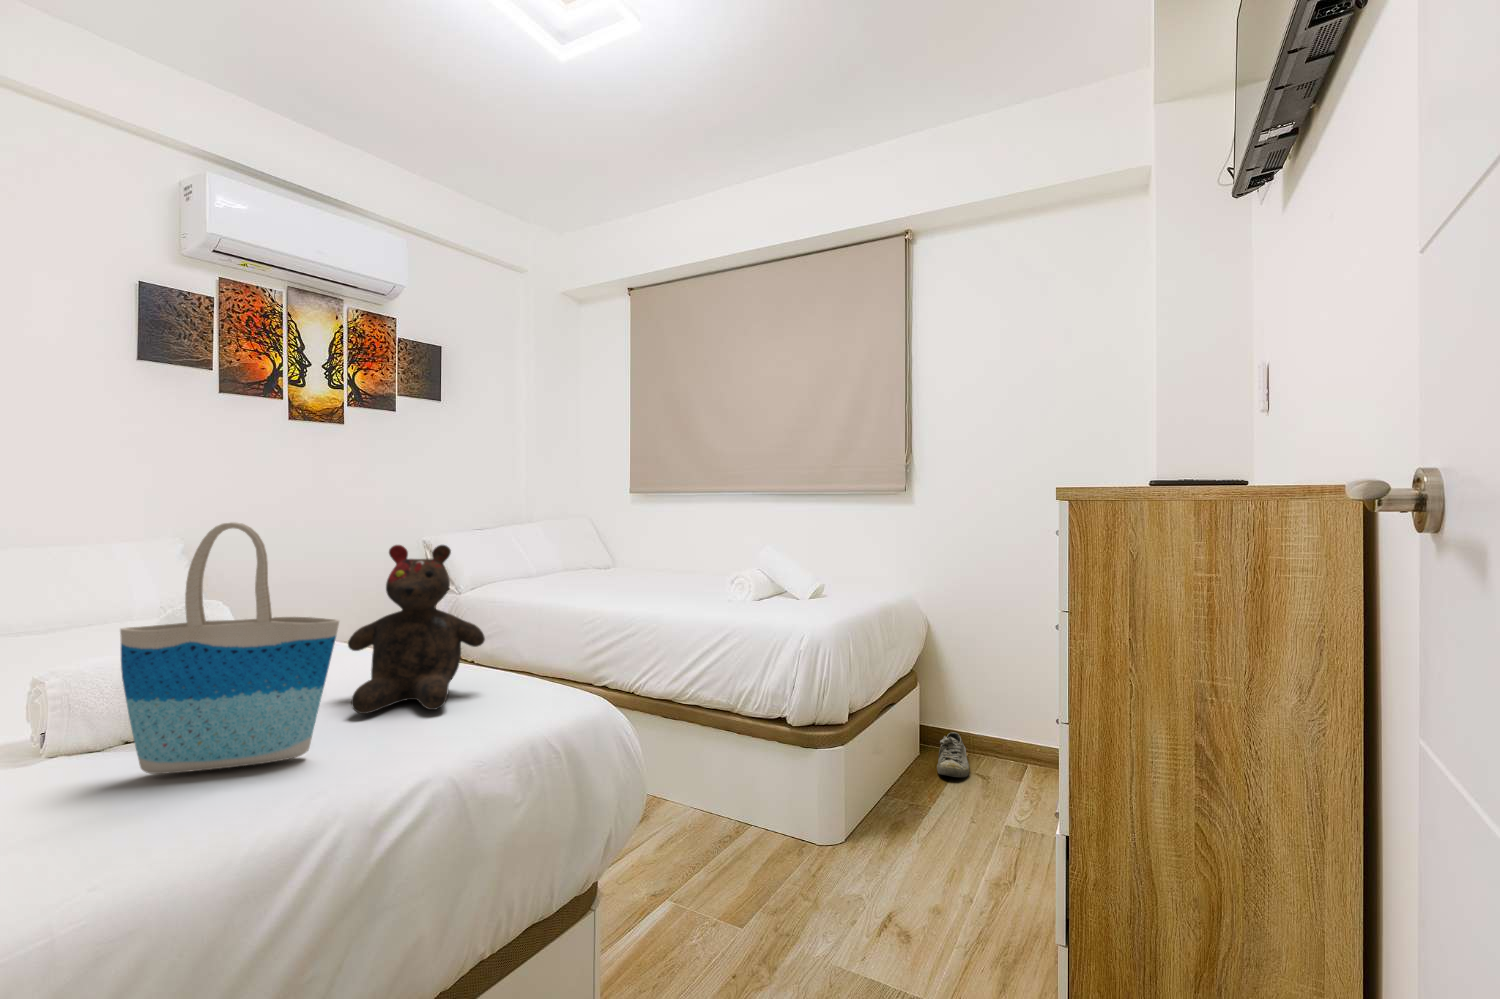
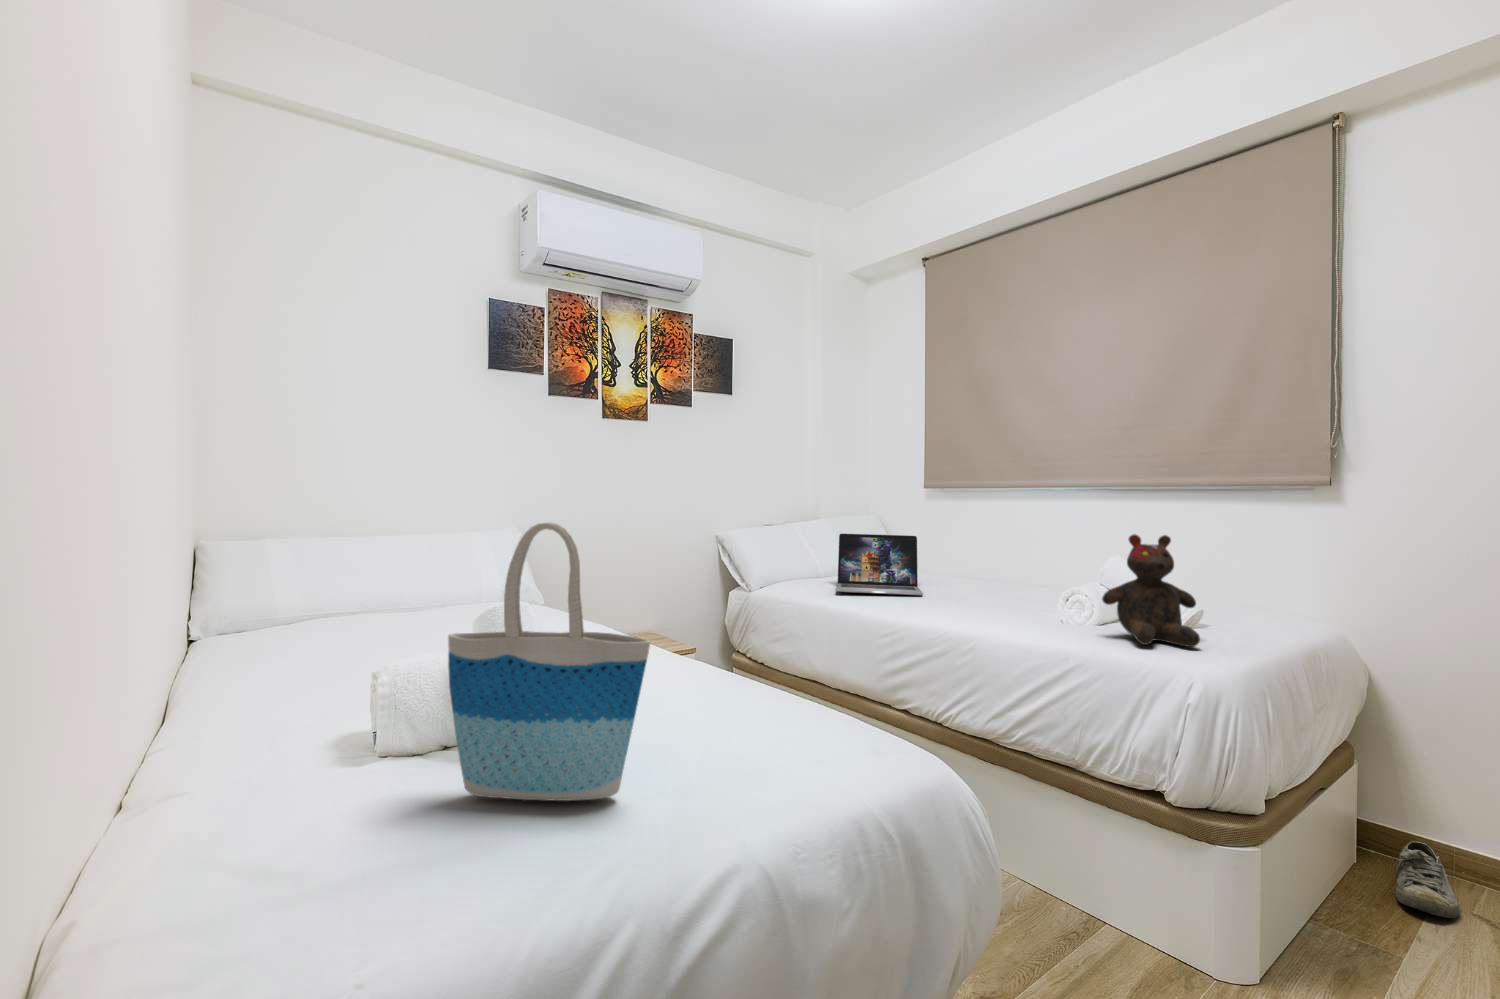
laptop: none [545,535,624,588] -> present [836,533,923,595]
teddy bear: present [348,545,485,714] -> present [1102,534,1200,647]

